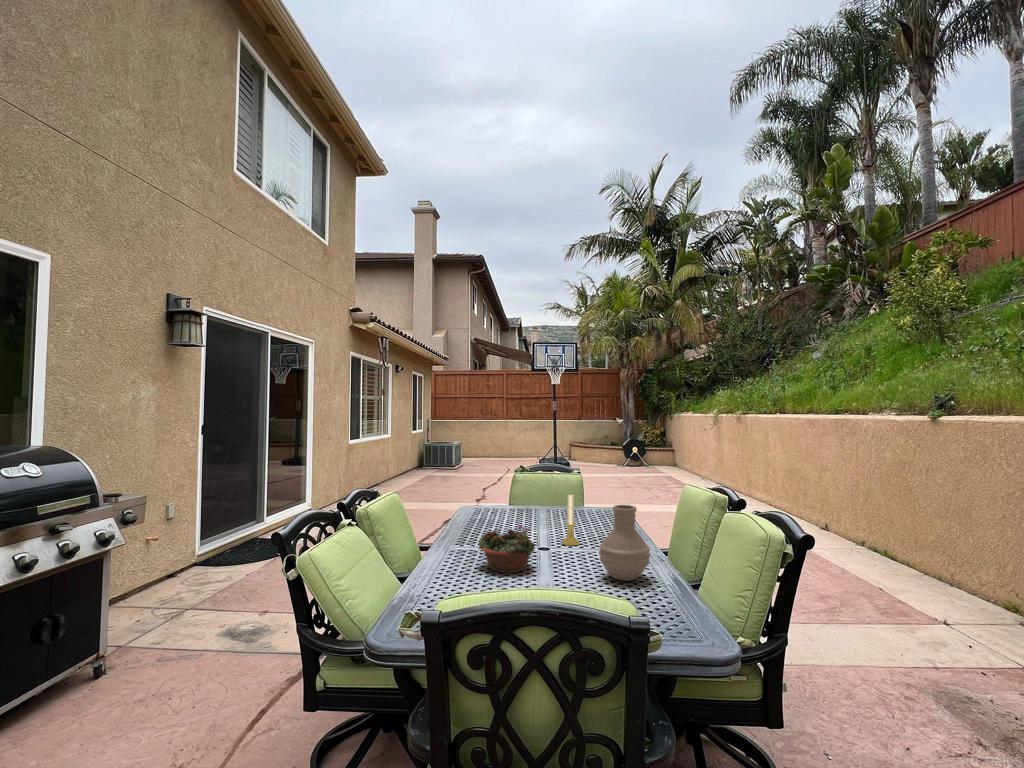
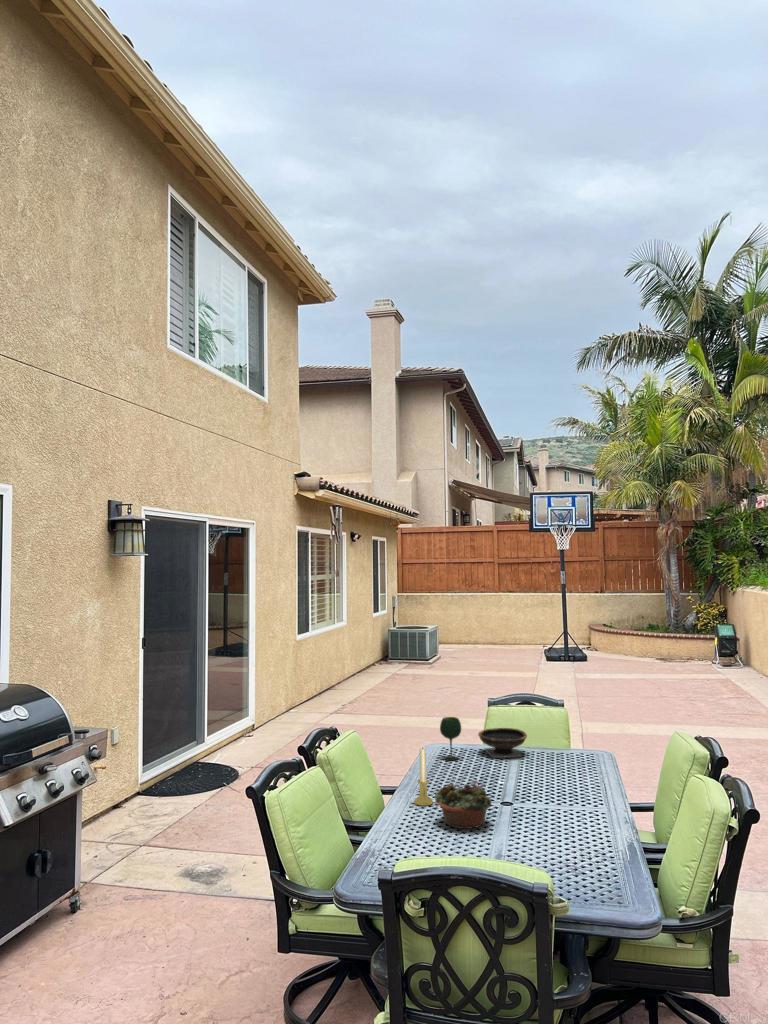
wine glass: none [476,481,495,519] -> present [440,717,461,760]
bowl: none [509,492,552,517] -> present [478,728,527,758]
candle holder: present [562,494,579,546] -> present [414,748,433,806]
vase: present [599,505,650,581] -> none [554,764,606,843]

